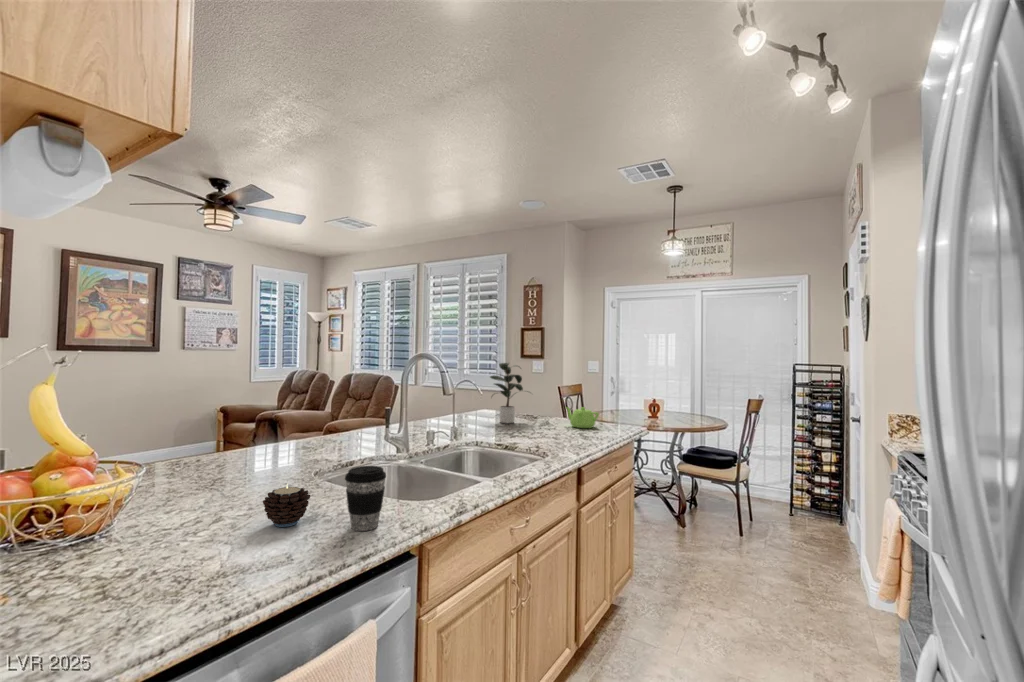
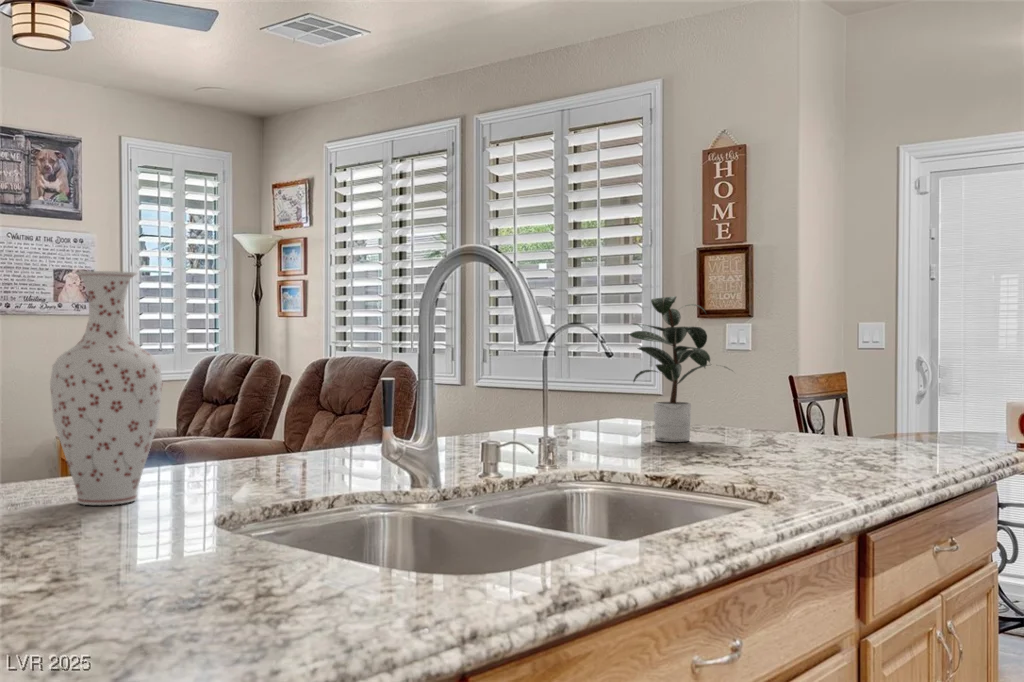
vase: none [238,363,289,465] -> present [50,271,162,505]
teapot: present [567,407,599,428] -> none [816,401,904,451]
coffee cup: present [345,466,386,531] -> none [265,472,369,630]
candle: present [263,484,311,527] -> none [72,510,188,617]

